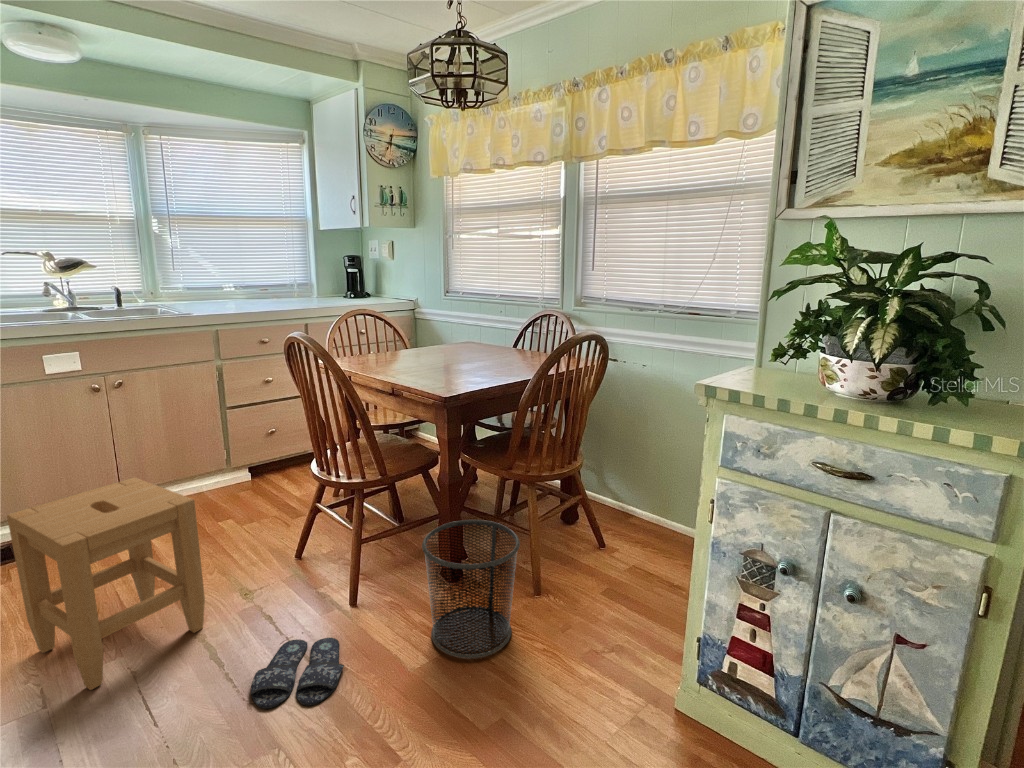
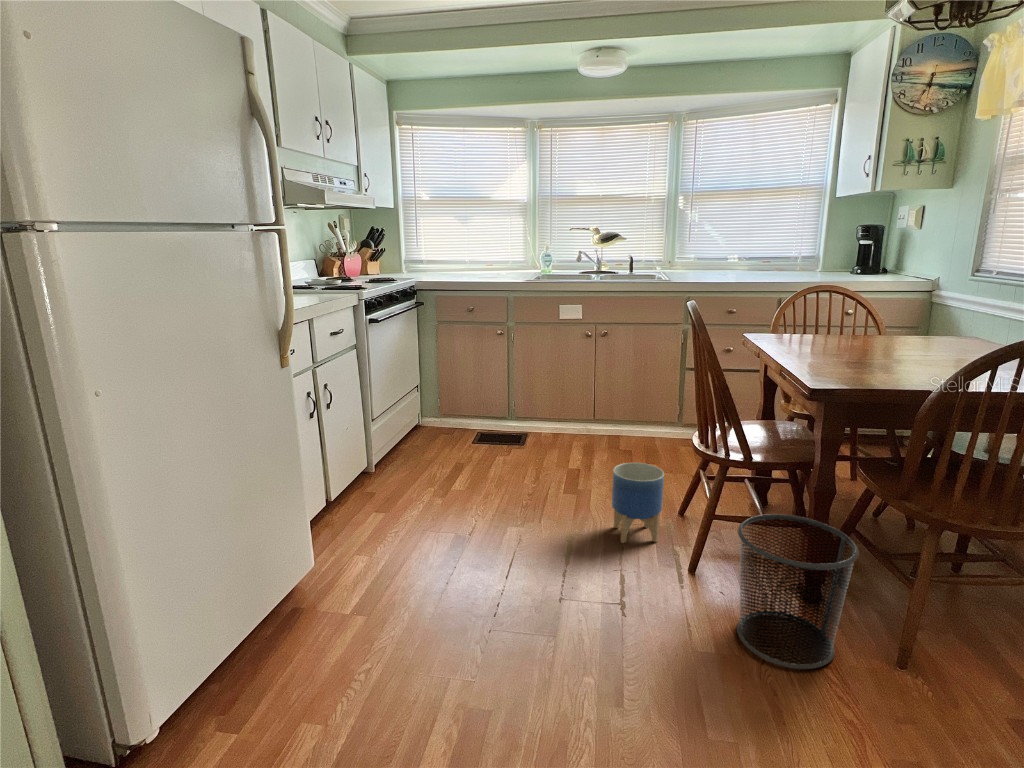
stool: present [7,477,205,690] -> none [495,399,590,531]
planter: none [233,523,300,623] -> present [612,463,664,543]
slippers: present [251,638,344,709] -> none [575,562,661,612]

